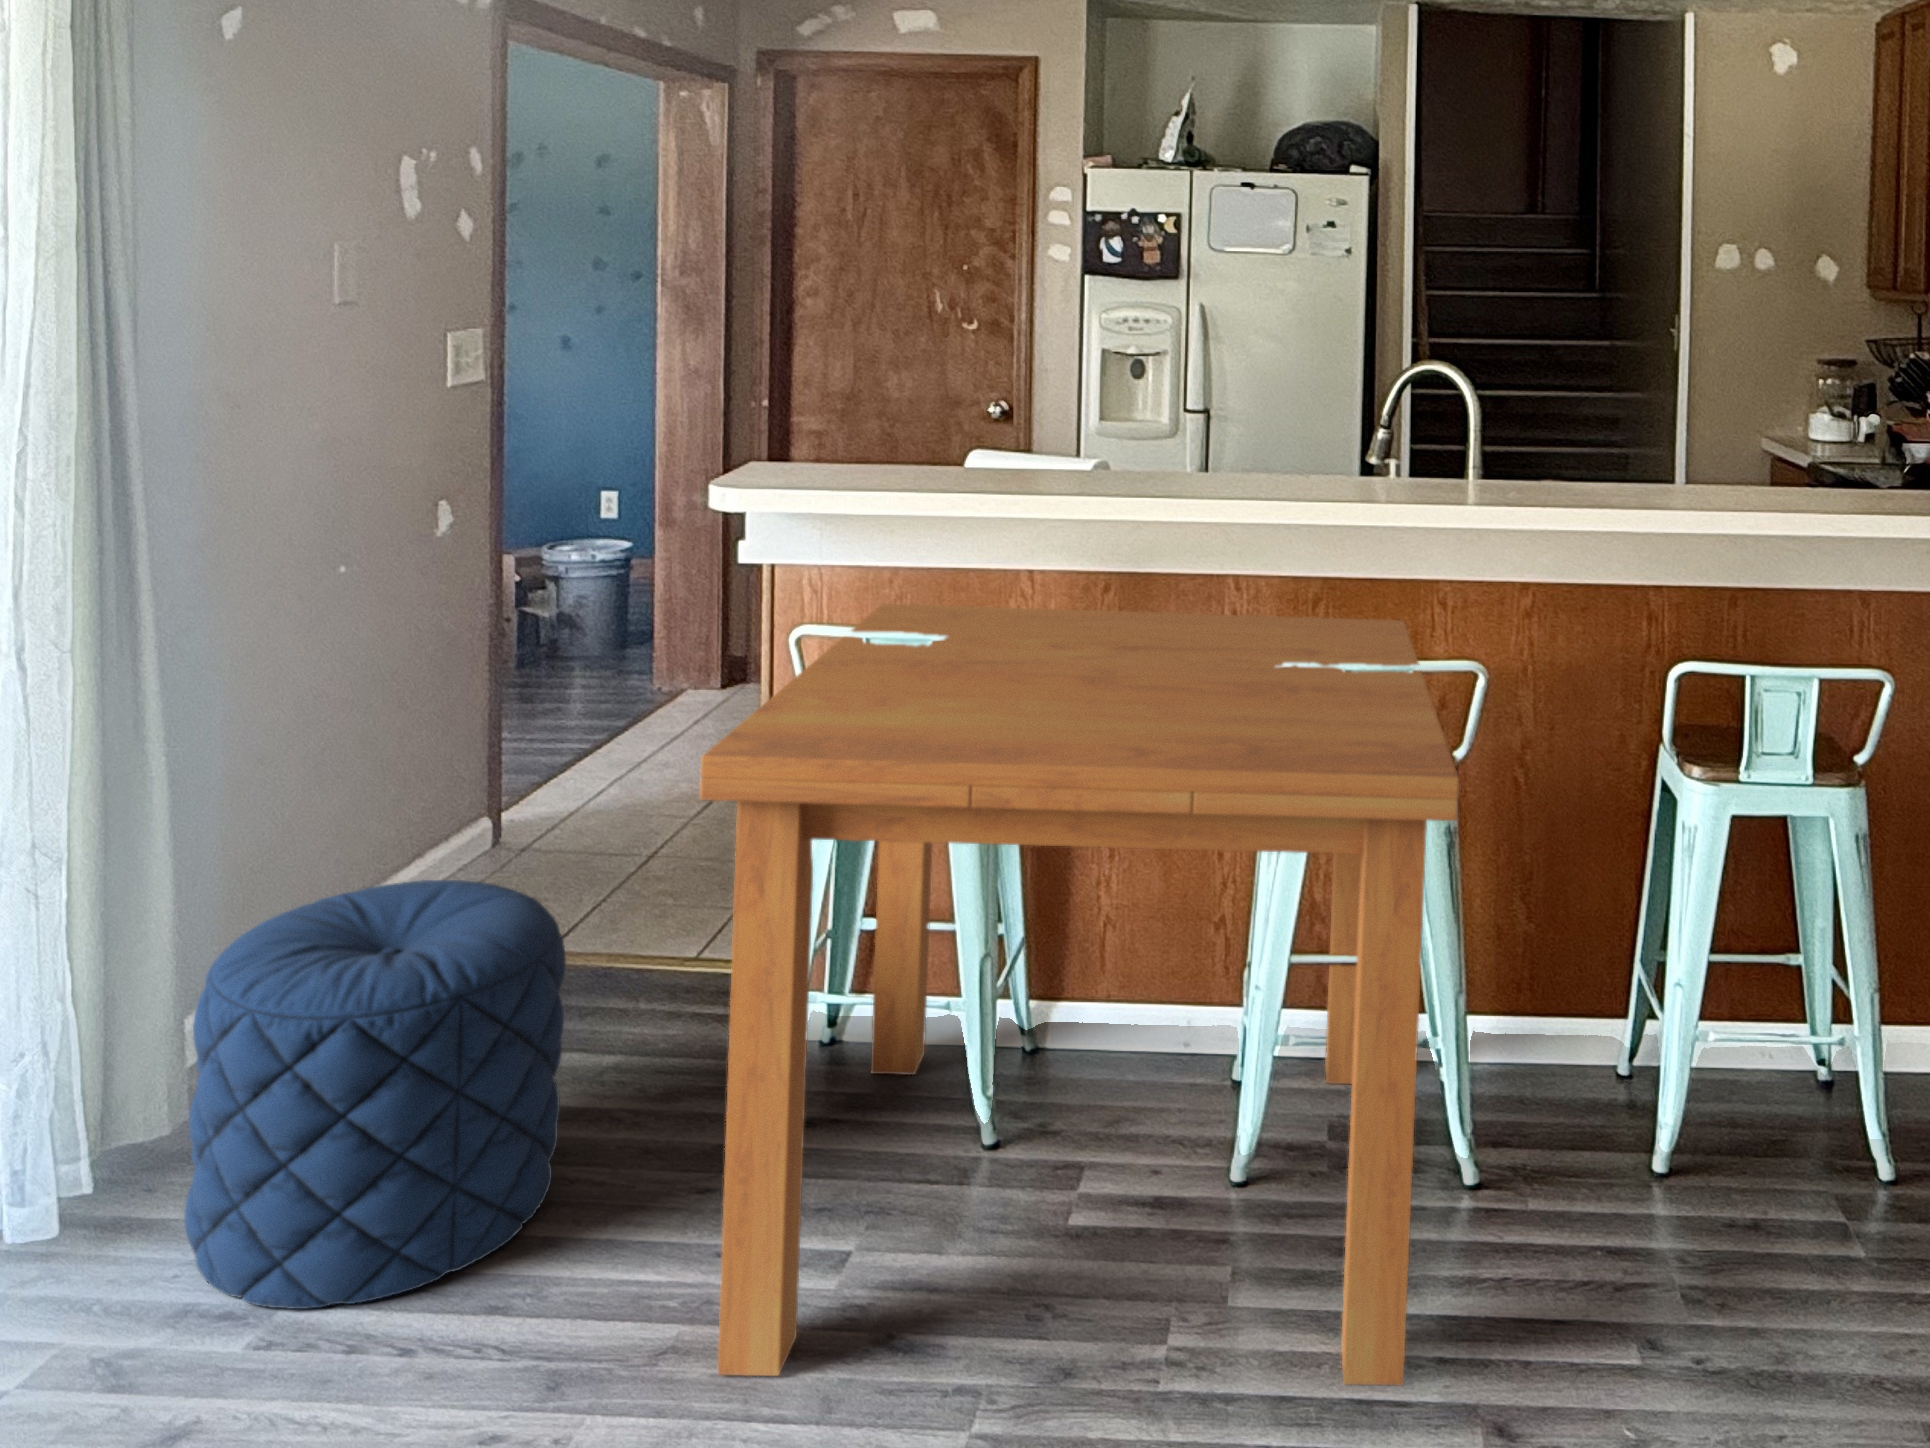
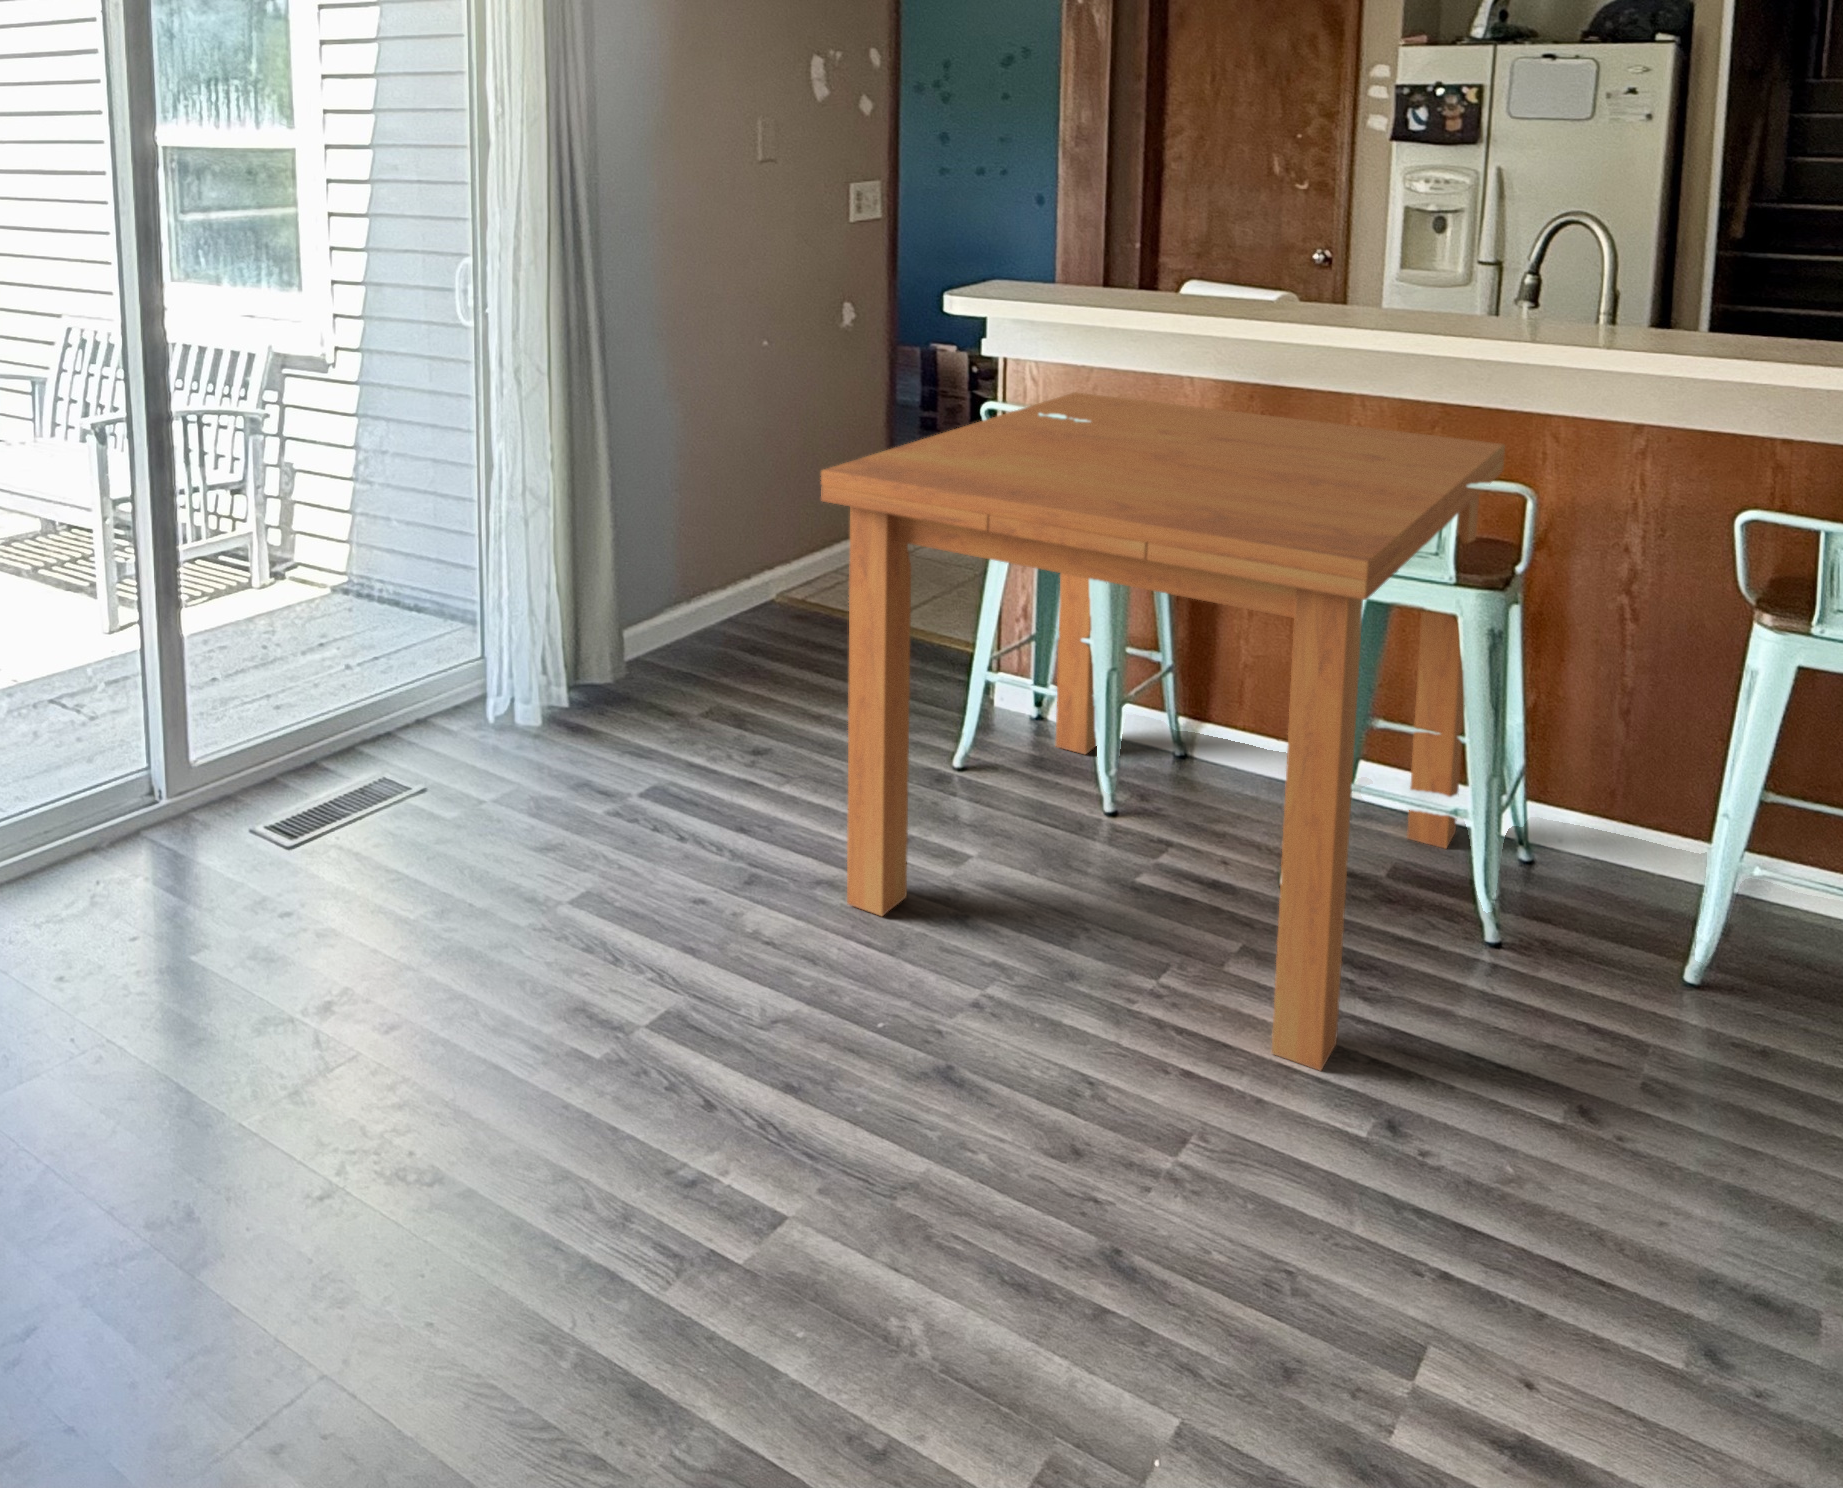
pouf: present [184,880,566,1309] -> none [609,549,828,804]

